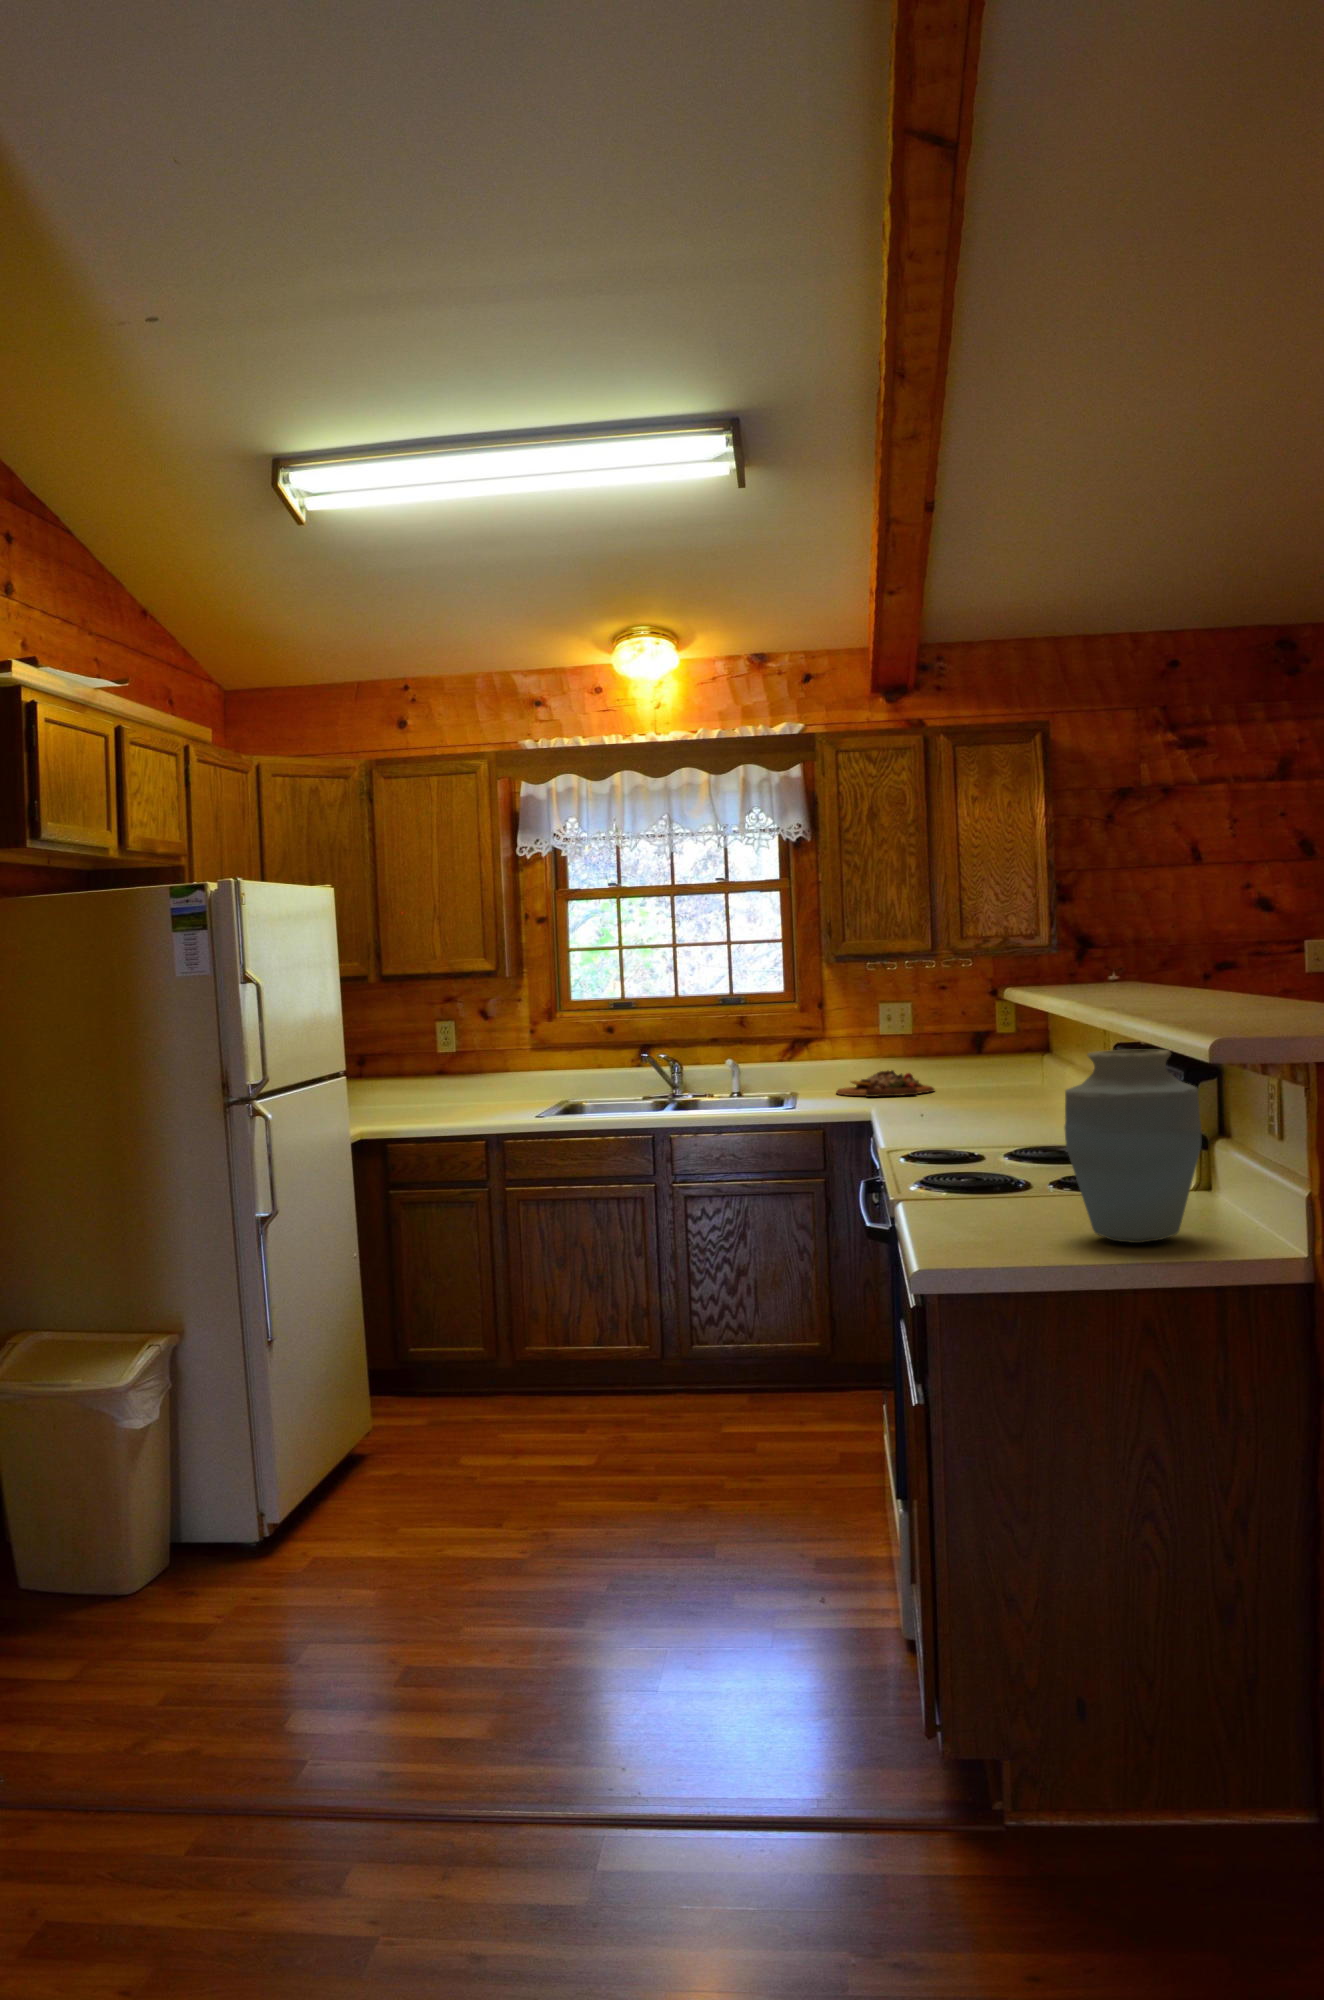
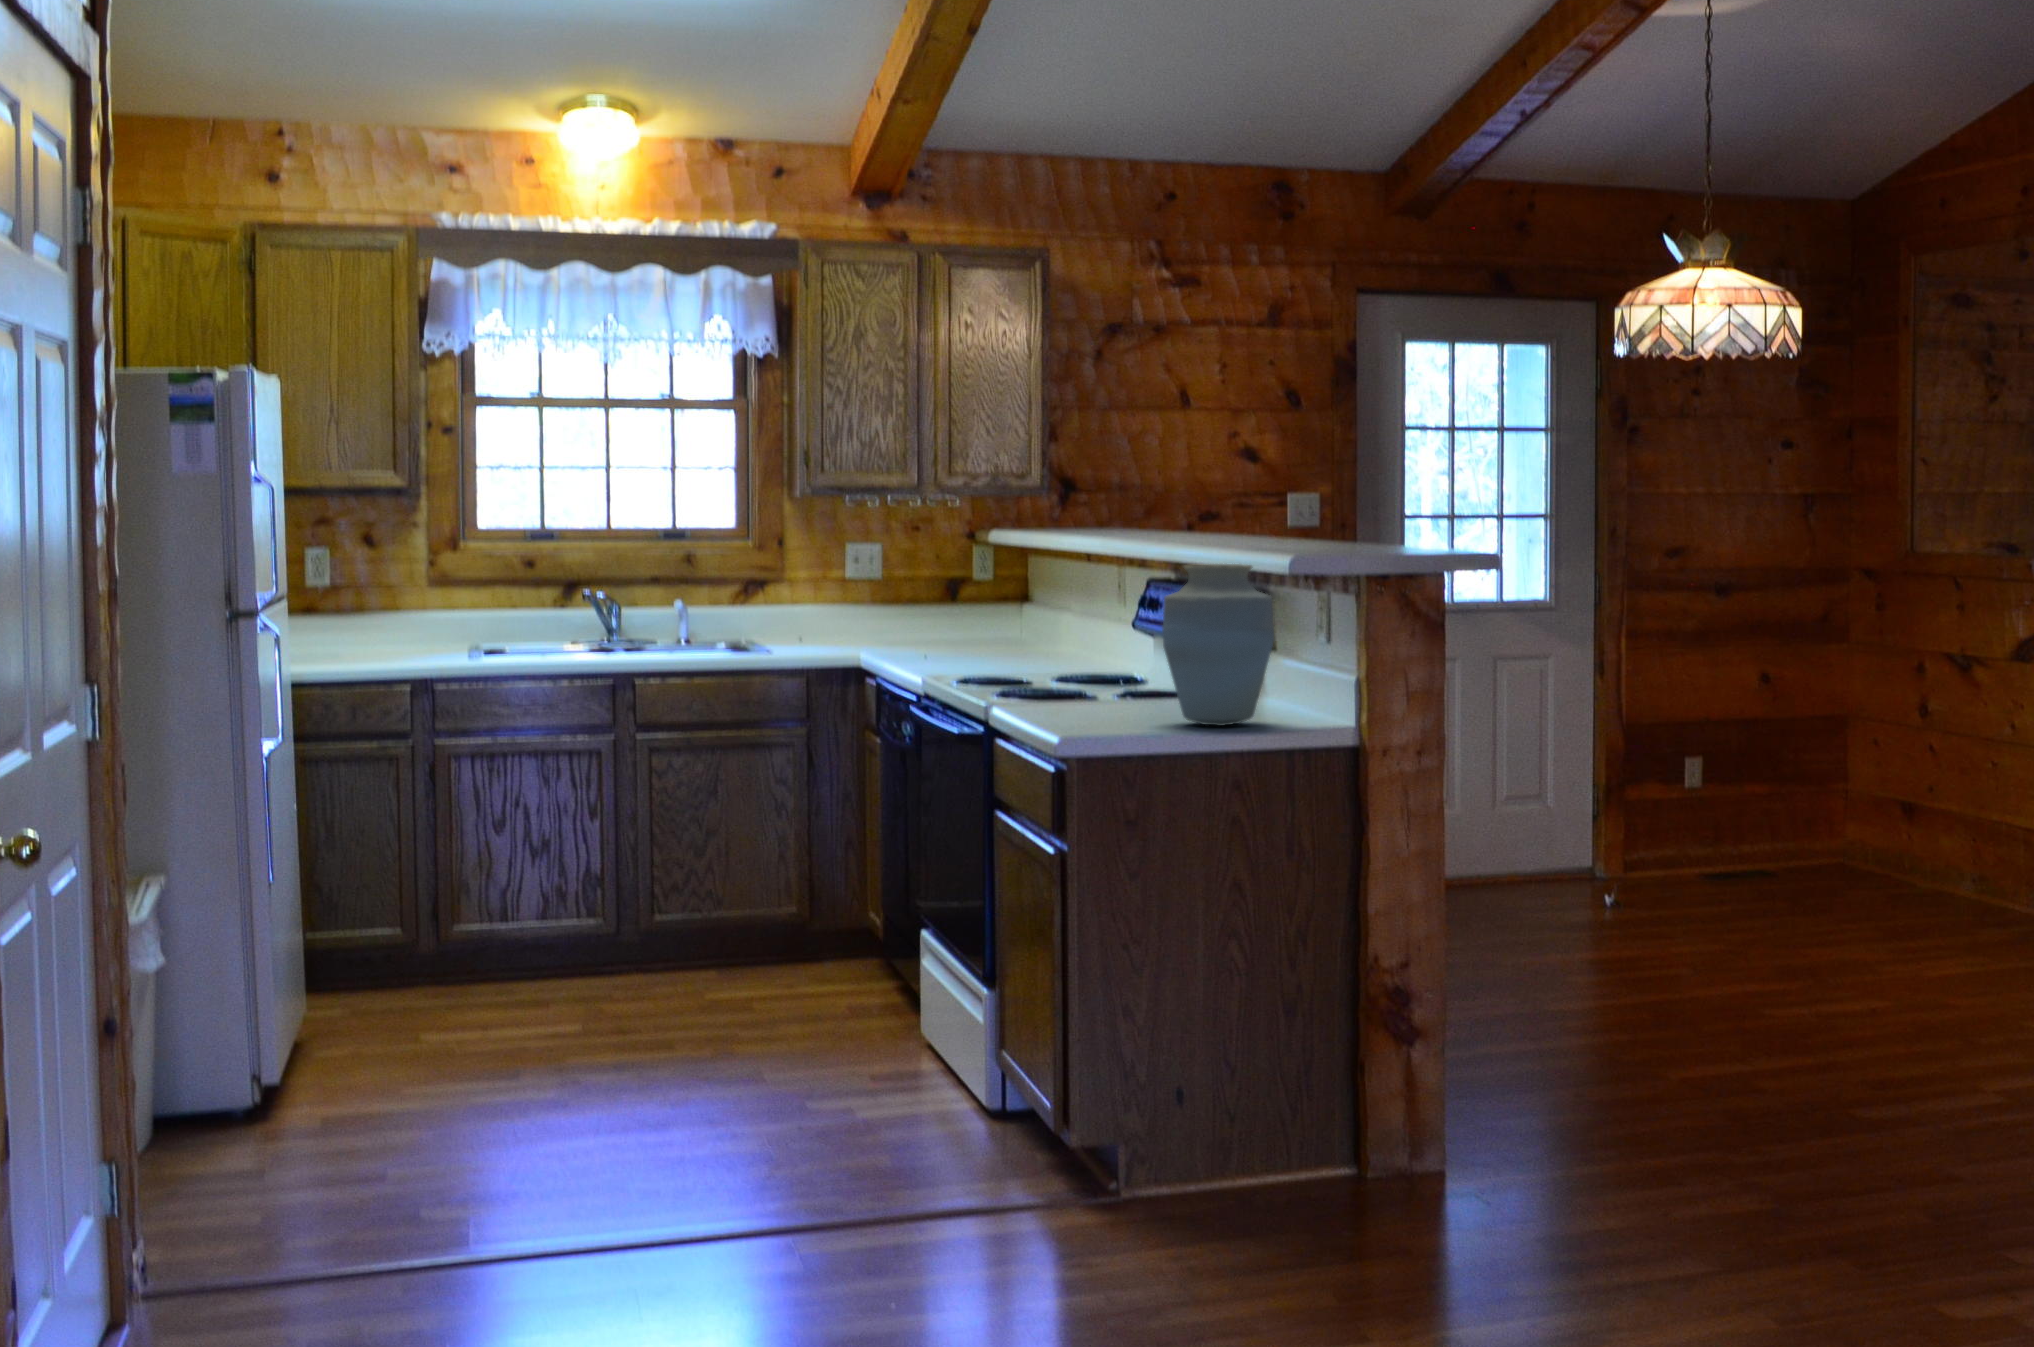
cutting board: present [836,1070,934,1097] -> none [803,617,913,643]

